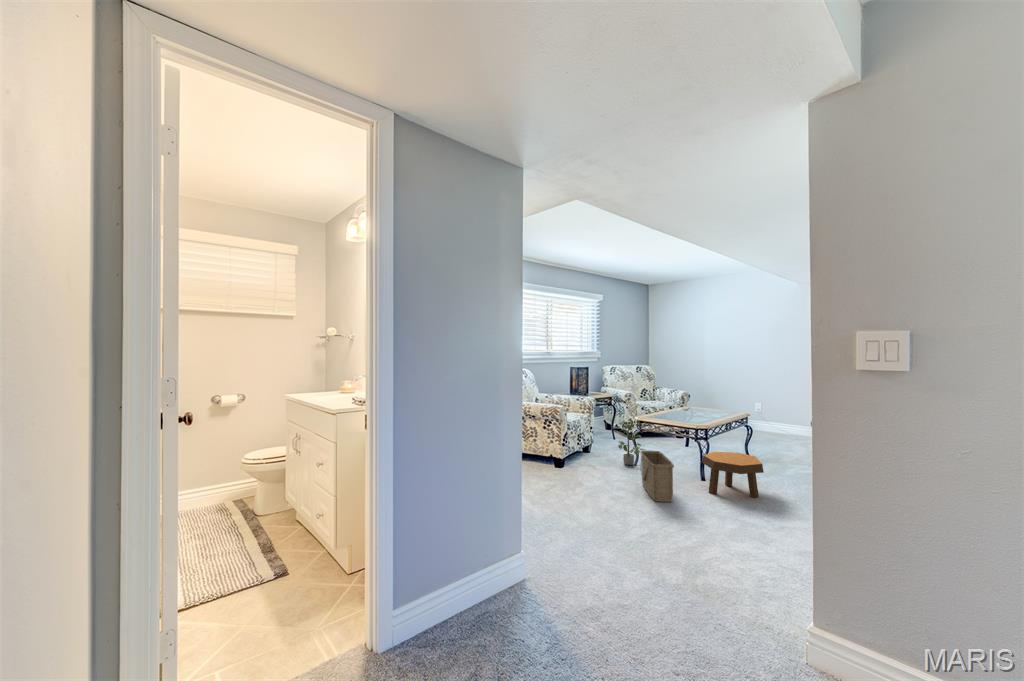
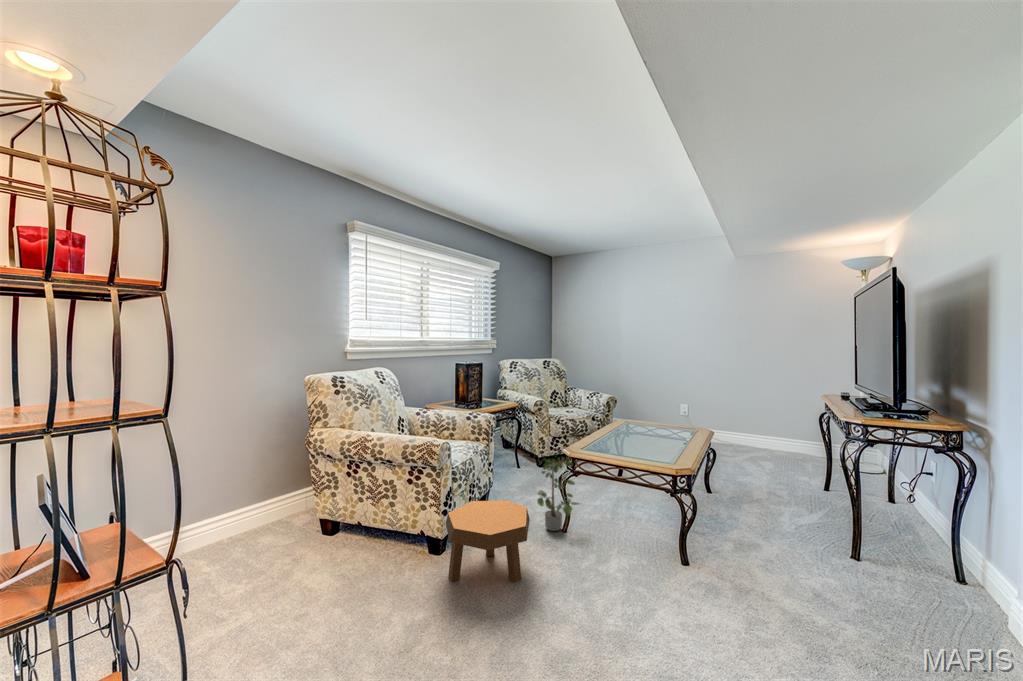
basket: present [641,451,674,502] -> none [587,523,664,644]
footstool: present [702,452,764,498] -> present [446,500,530,582]

